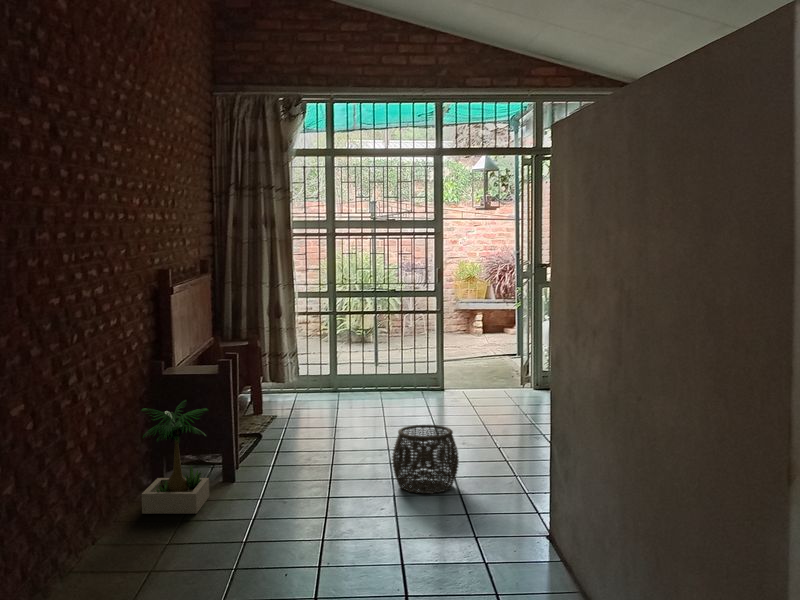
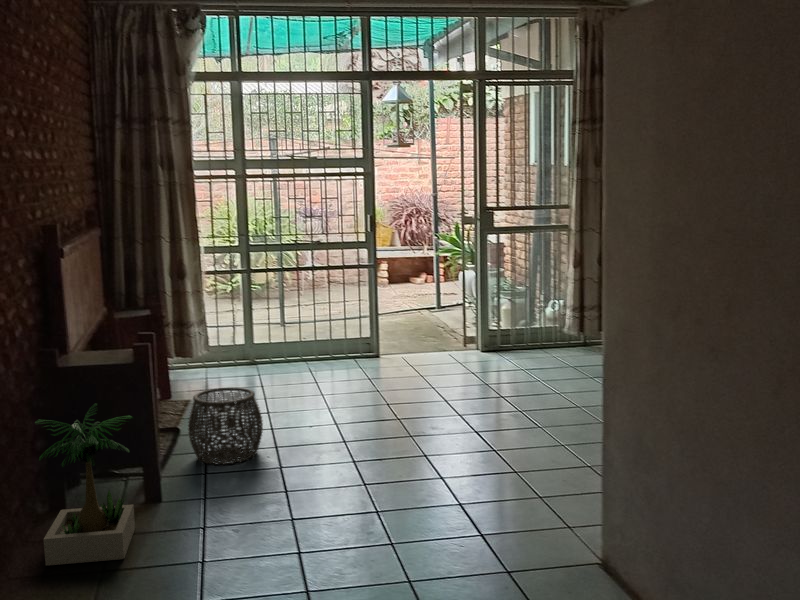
woven basket: present [392,425,459,494] -> present [188,387,263,465]

